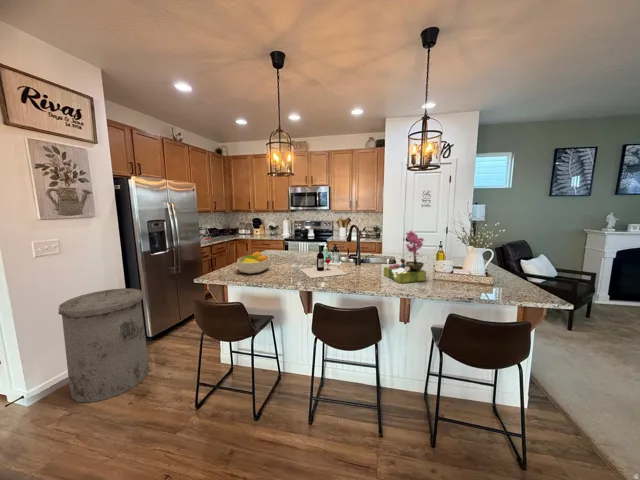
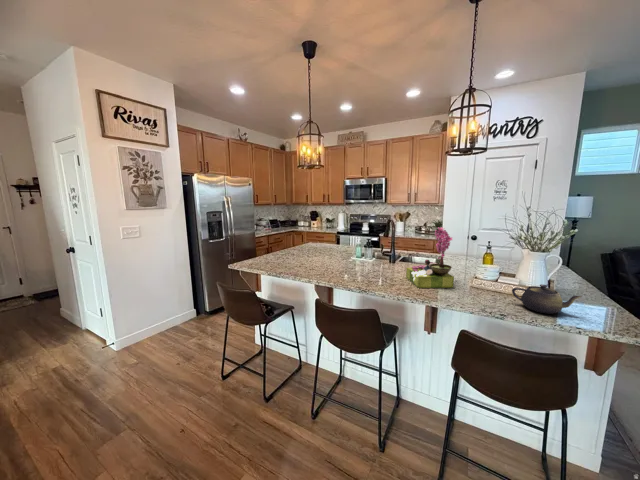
wine bottle: present [301,247,347,278] -> none [322,241,366,273]
fruit bowl: present [237,251,270,274] -> none [261,243,294,264]
teapot: none [473,271,520,293] -> present [512,284,582,314]
trash can: present [58,288,149,402] -> none [134,268,200,357]

